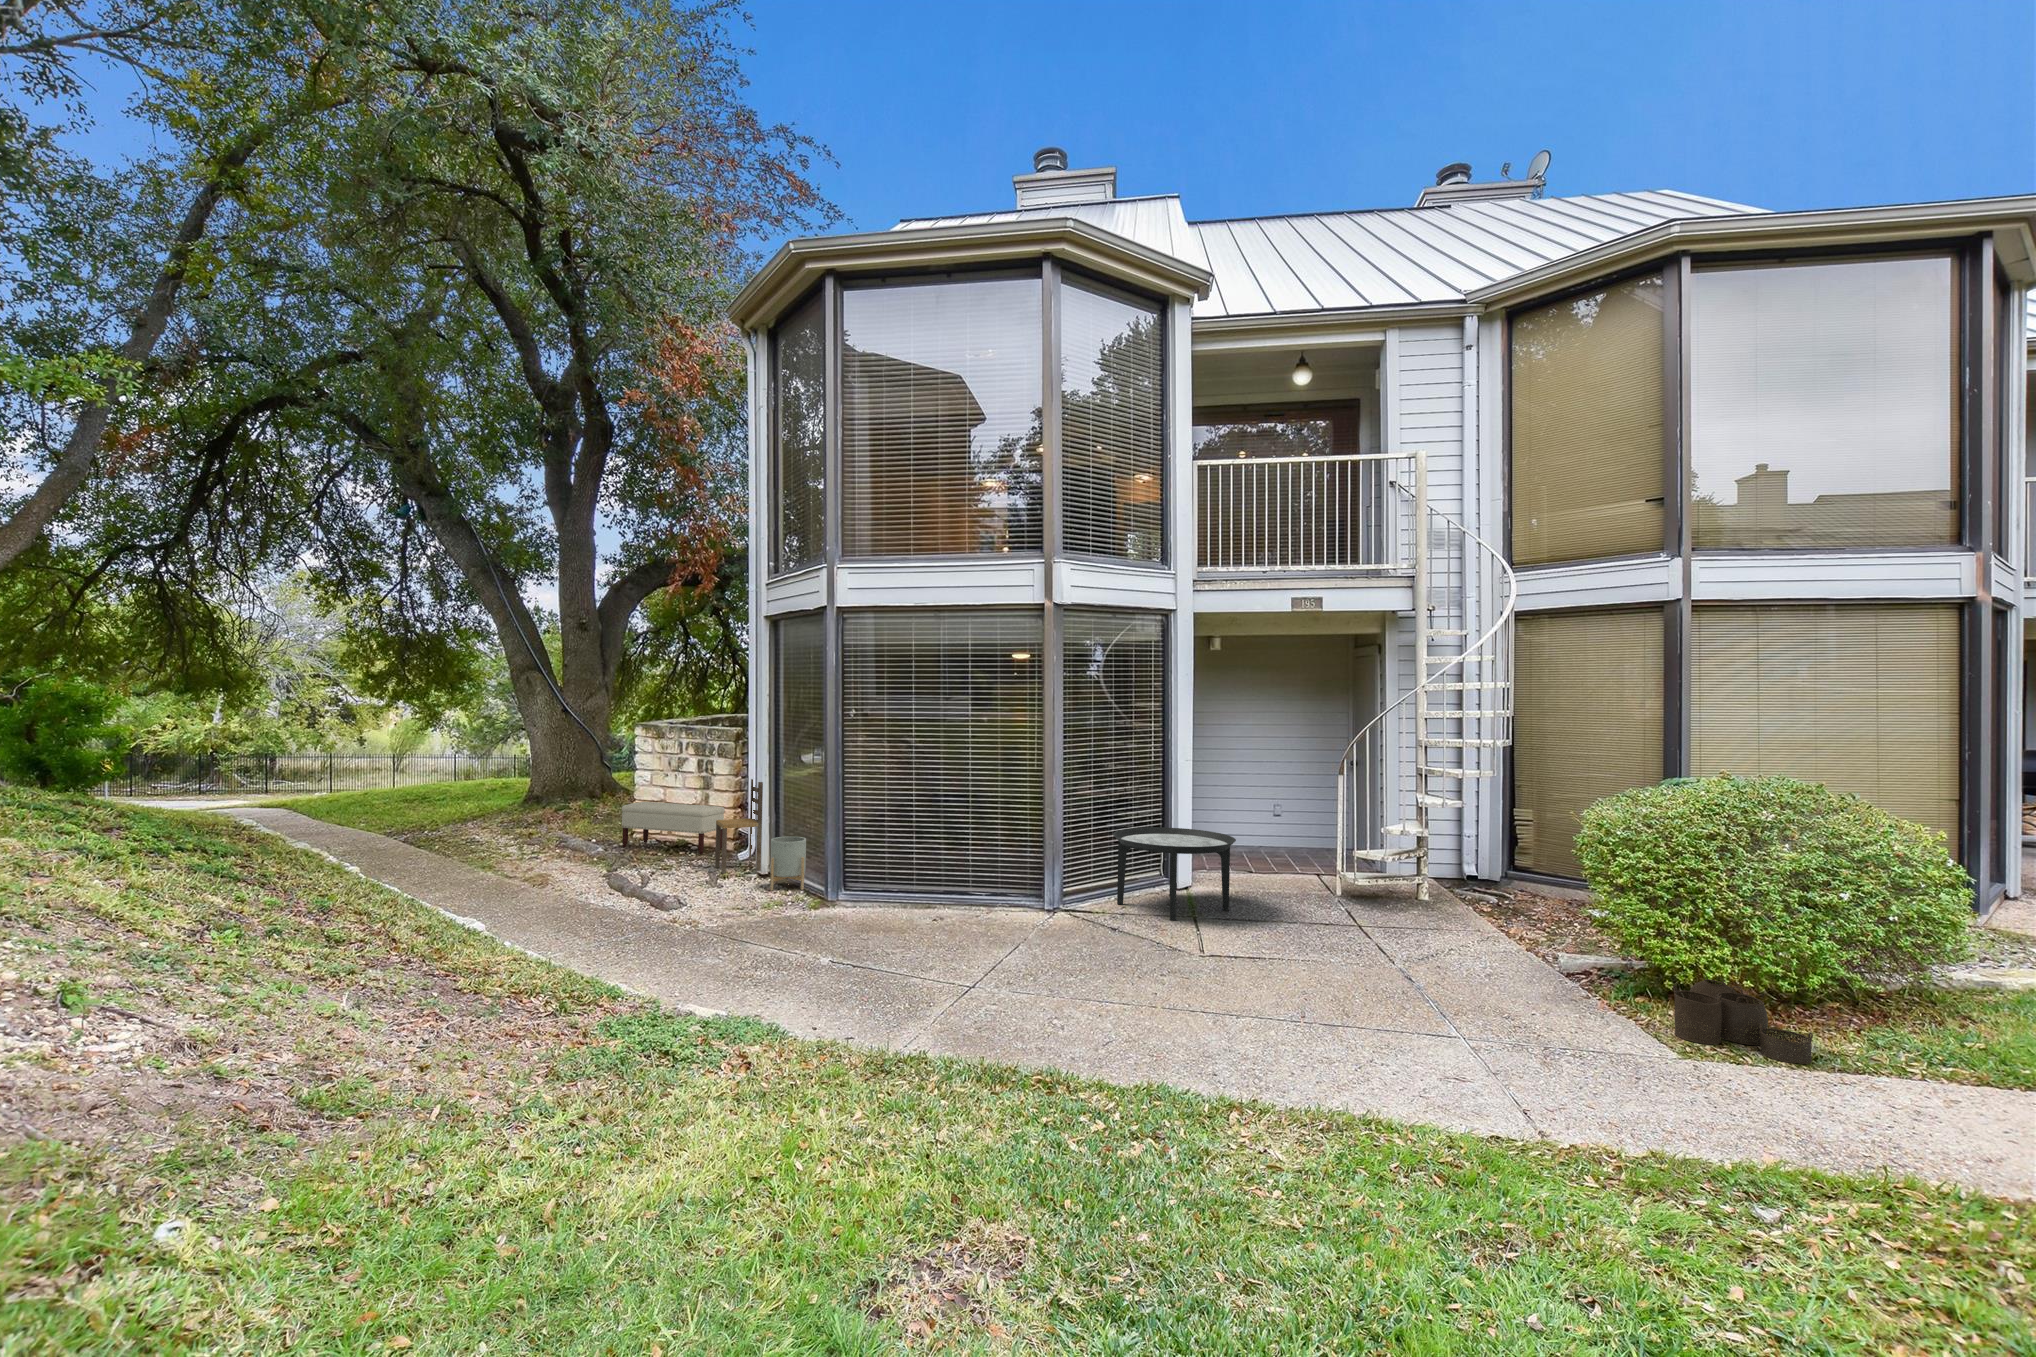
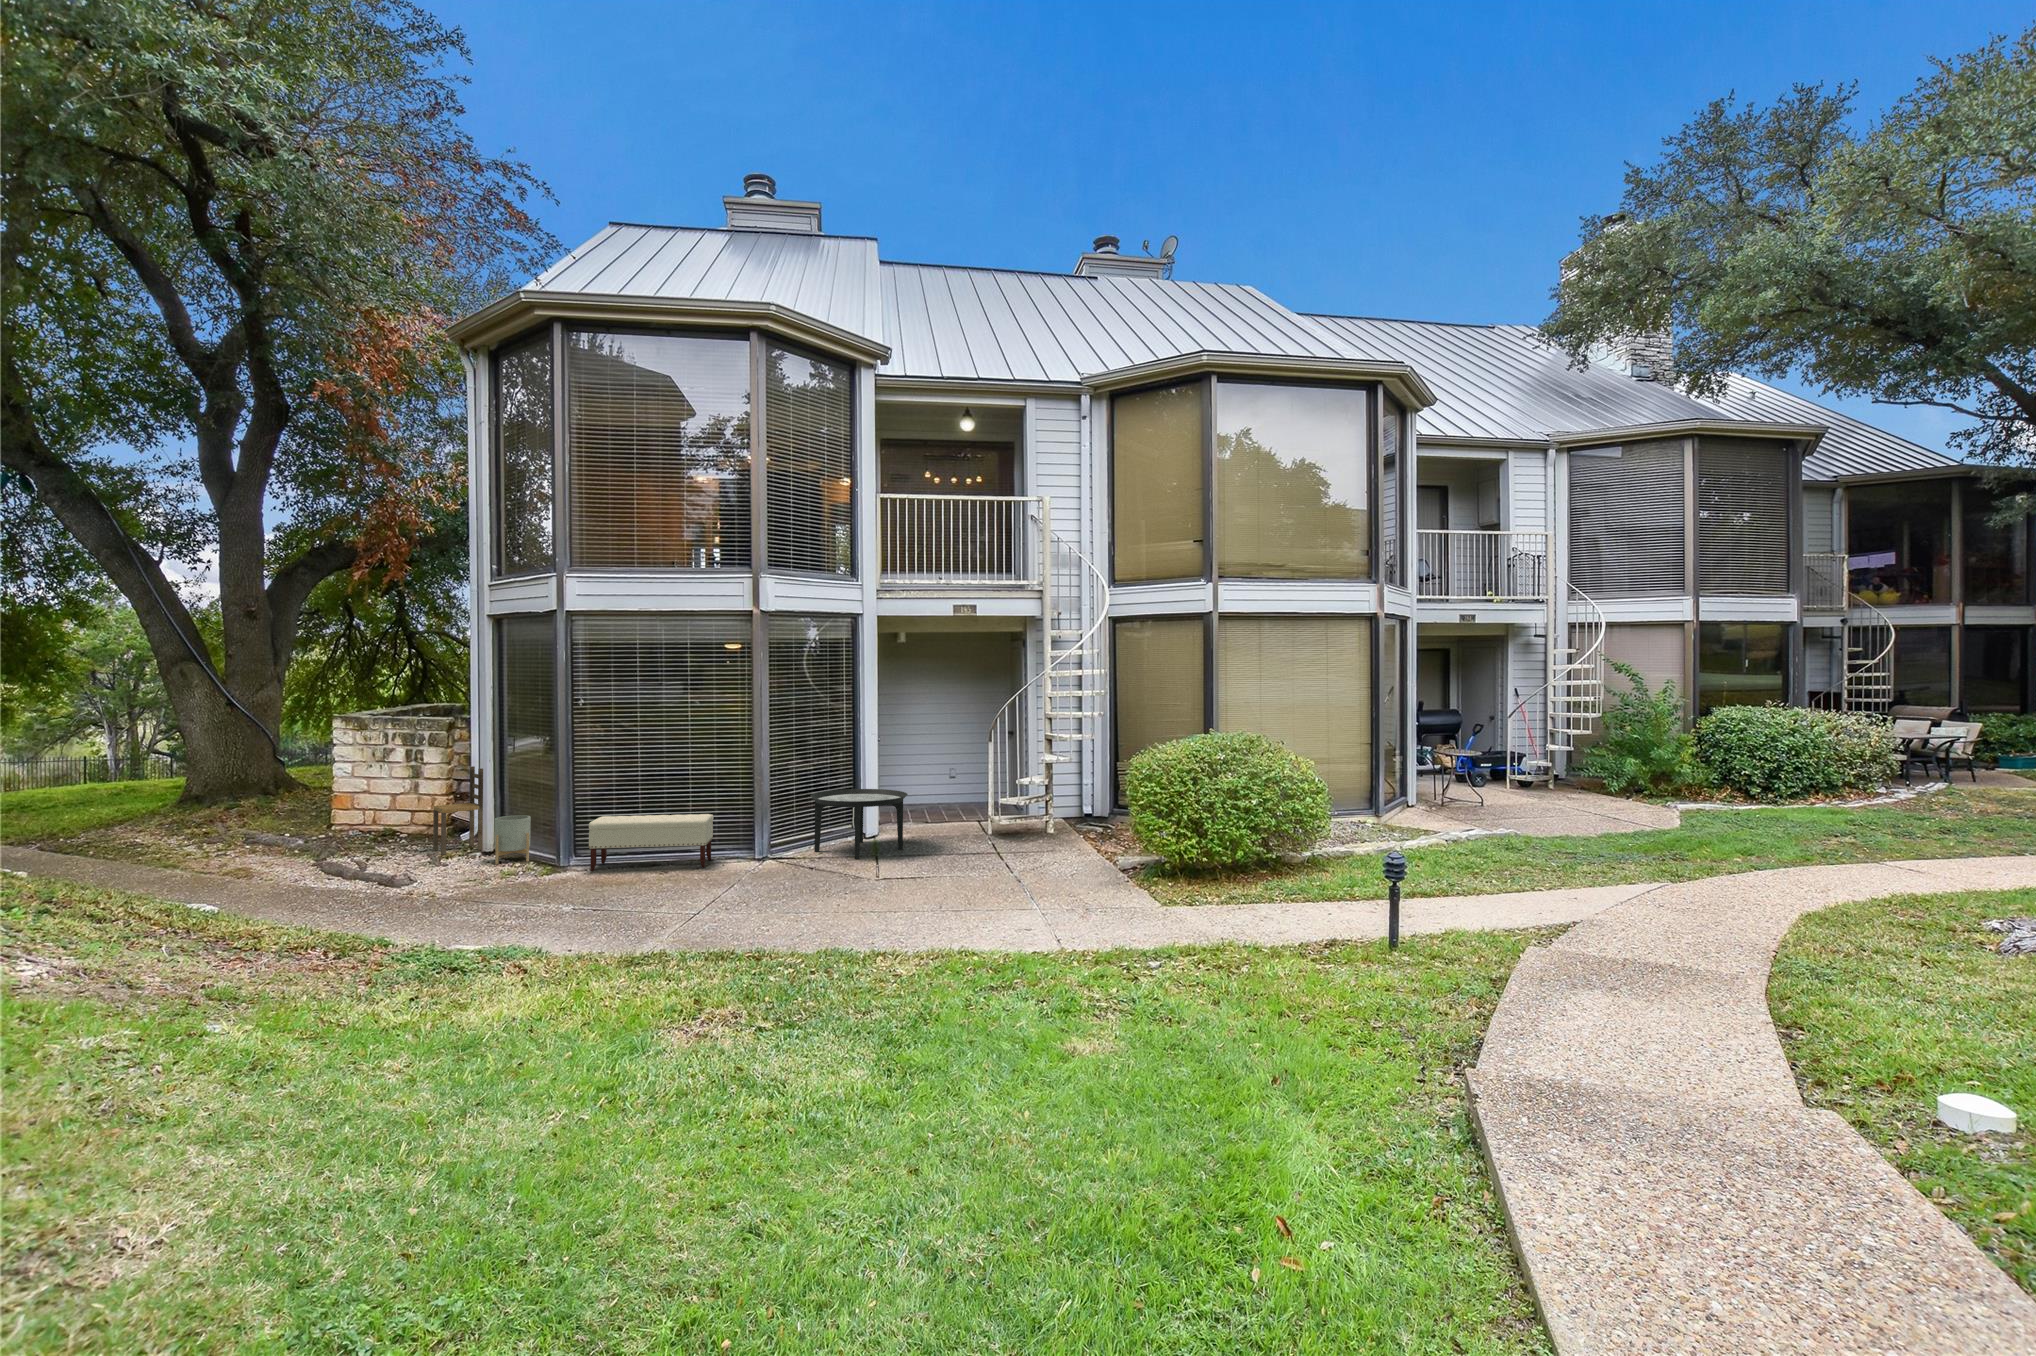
bench: present [622,802,725,854] -> present [588,814,714,872]
woven basket: present [1673,975,1813,1064] -> none [1165,858,1232,903]

